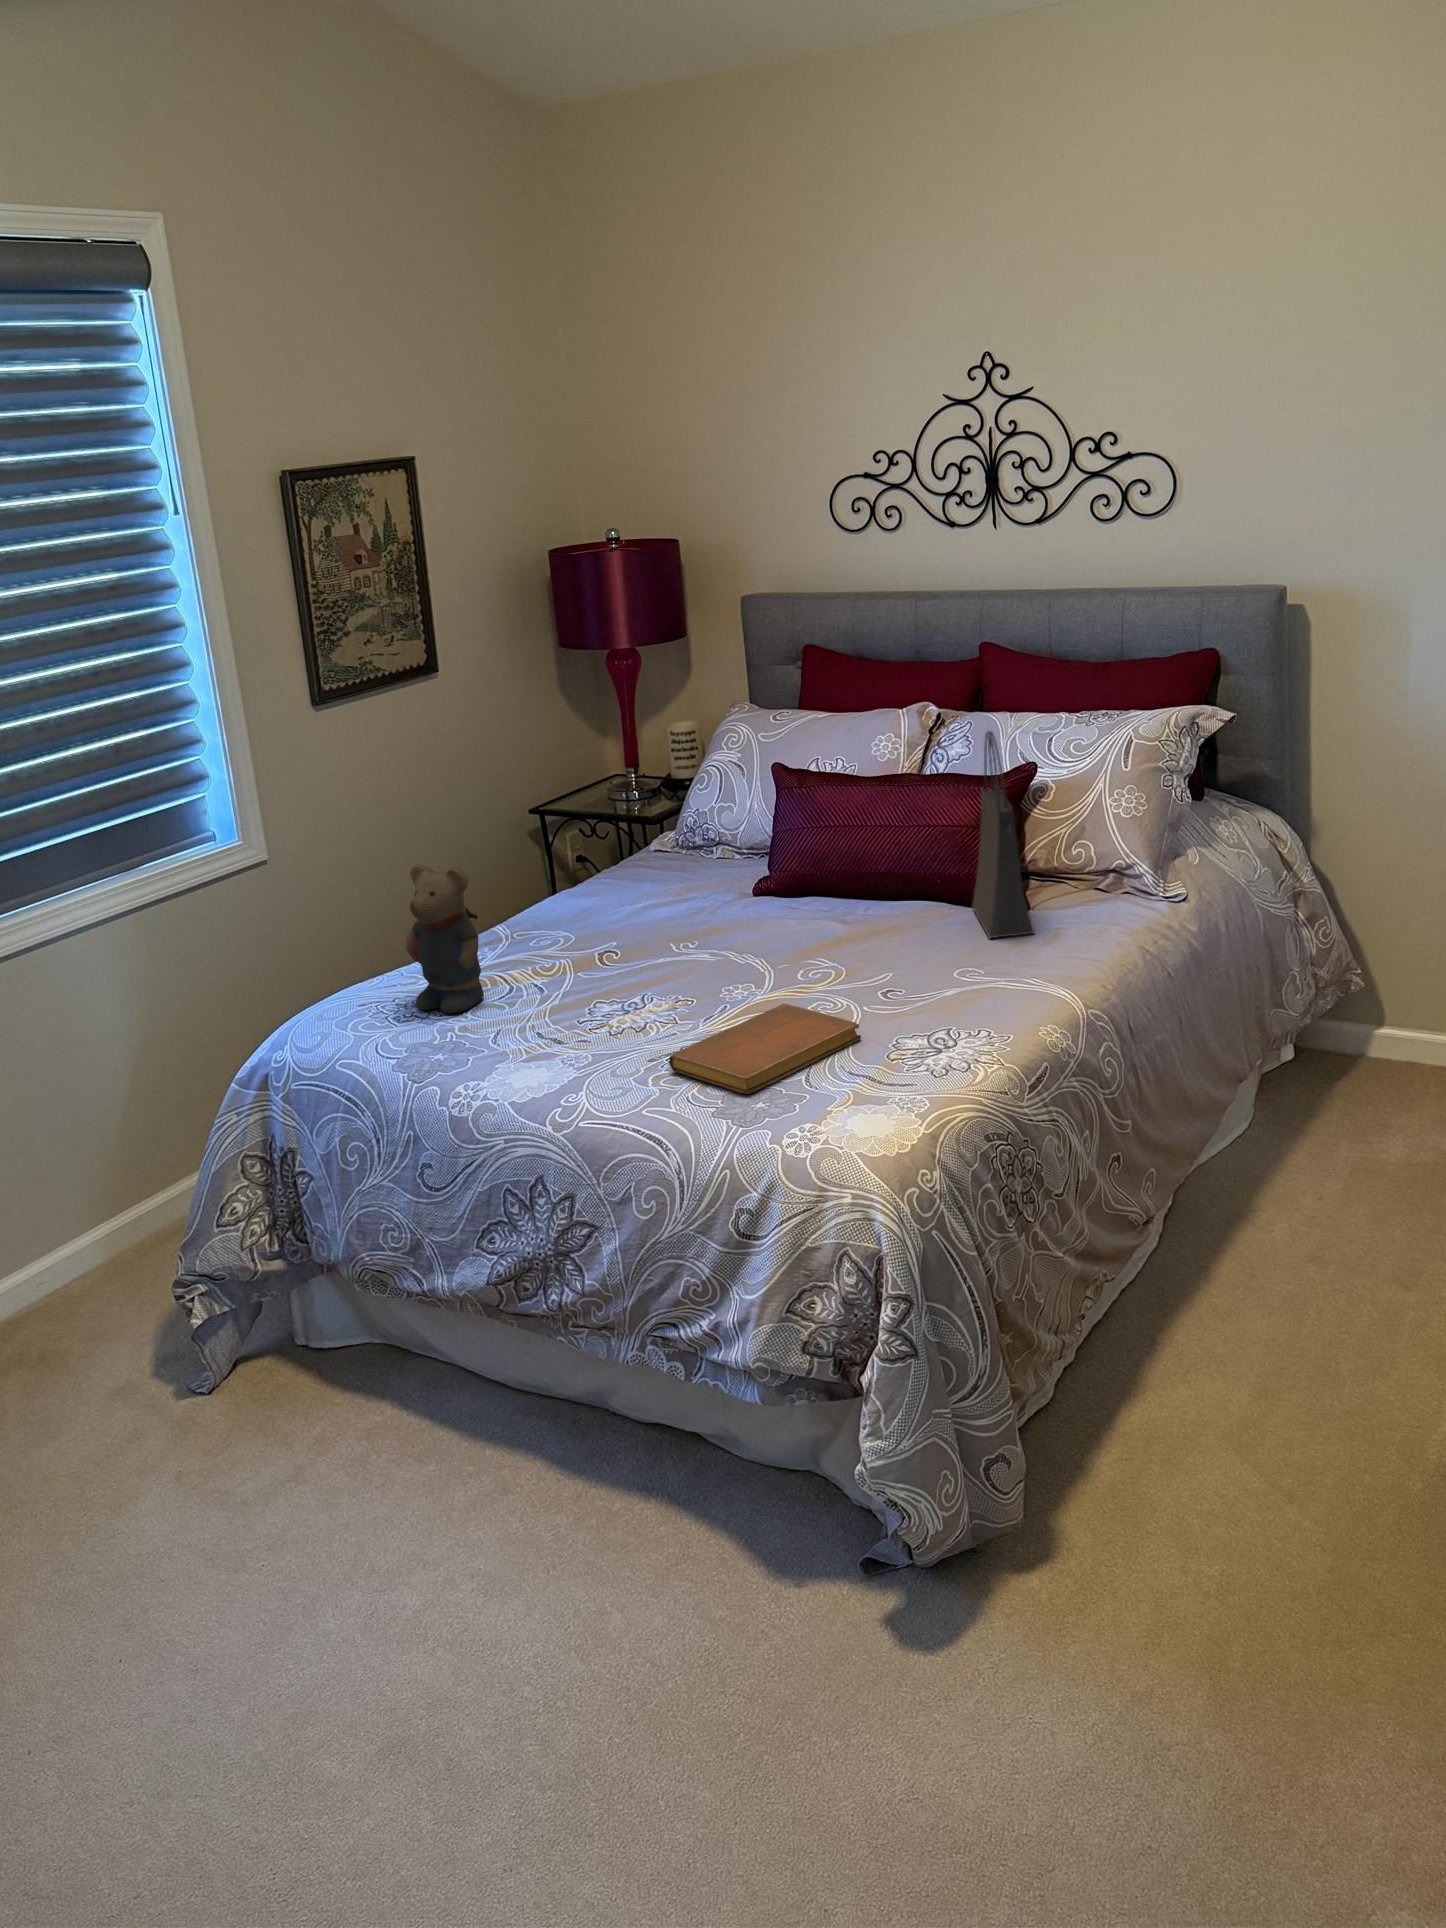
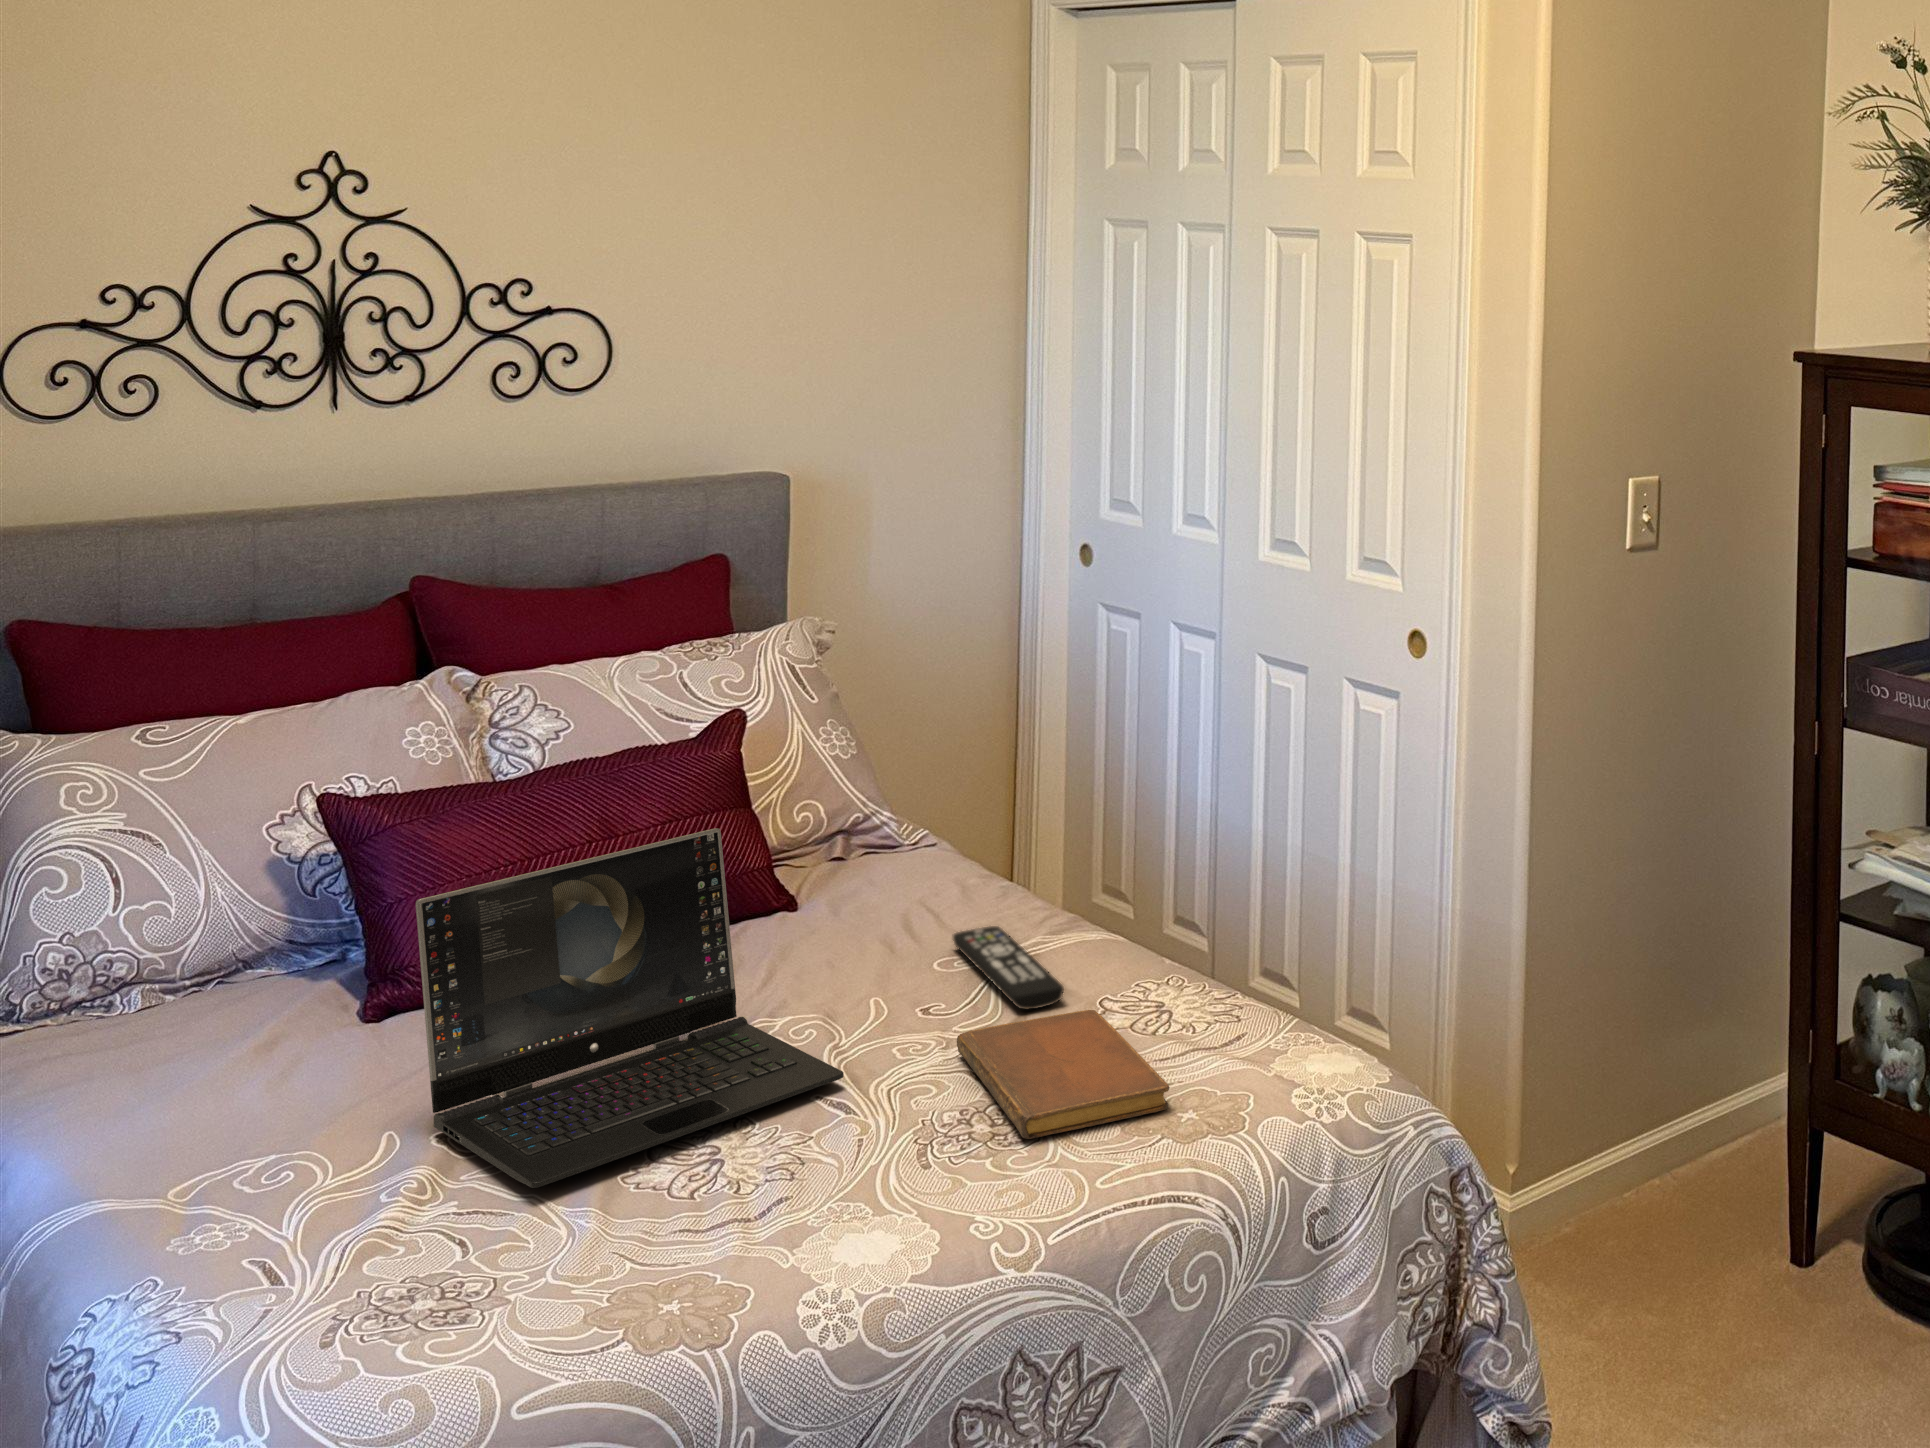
handbag: present [972,731,1035,938] -> none [779,654,941,918]
laptop: none [540,823,774,1002] -> present [416,828,844,1188]
teddy bear: present [406,865,484,1013] -> none [290,1006,477,1317]
remote control: none [862,954,983,1016] -> present [953,926,1064,1009]

